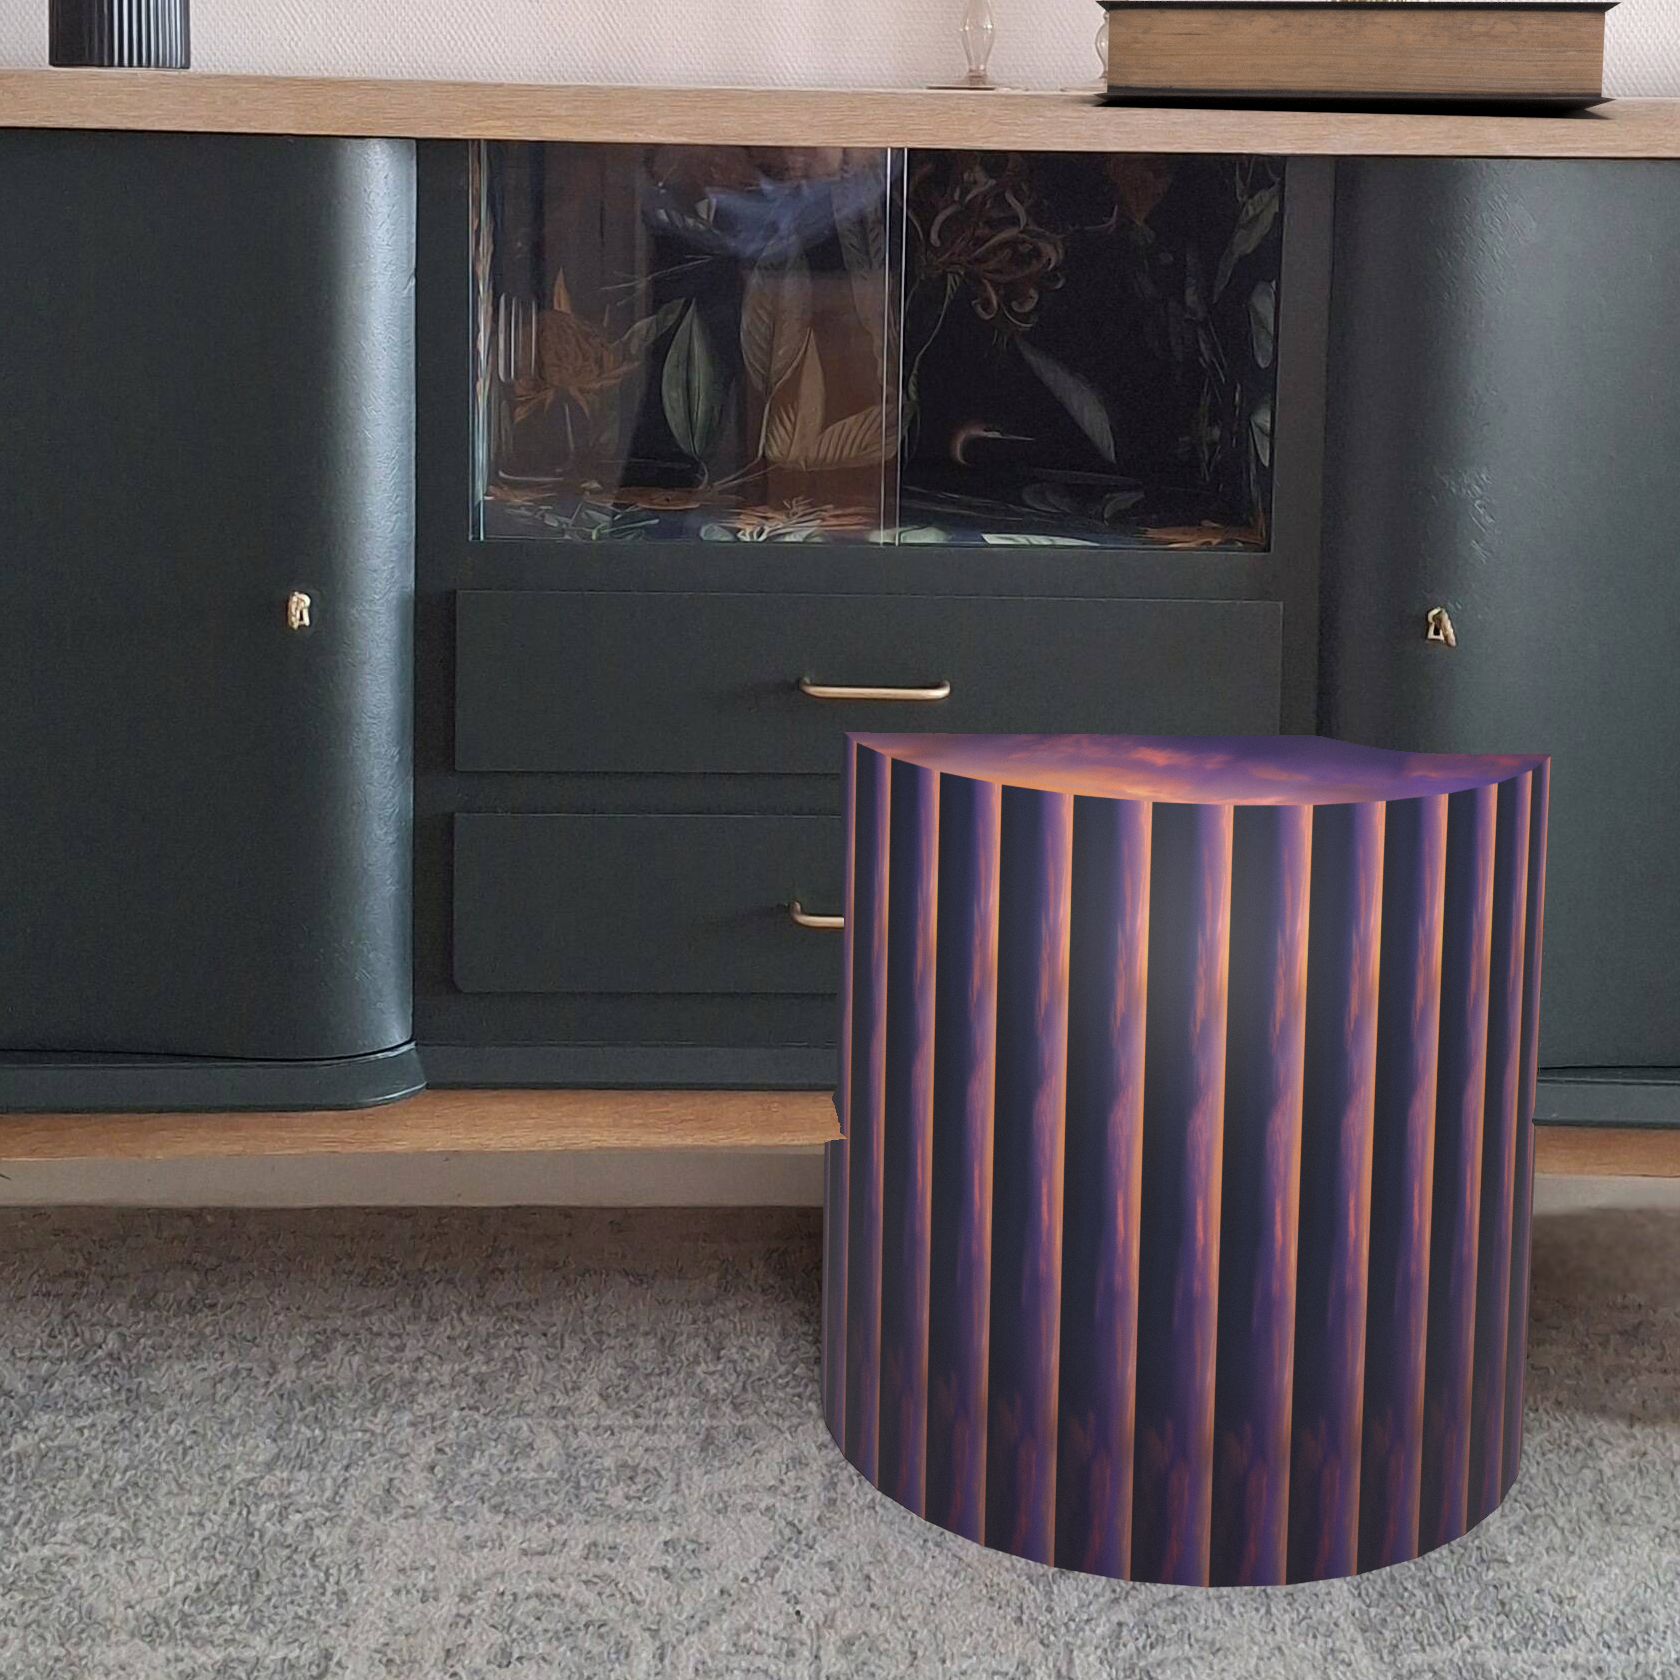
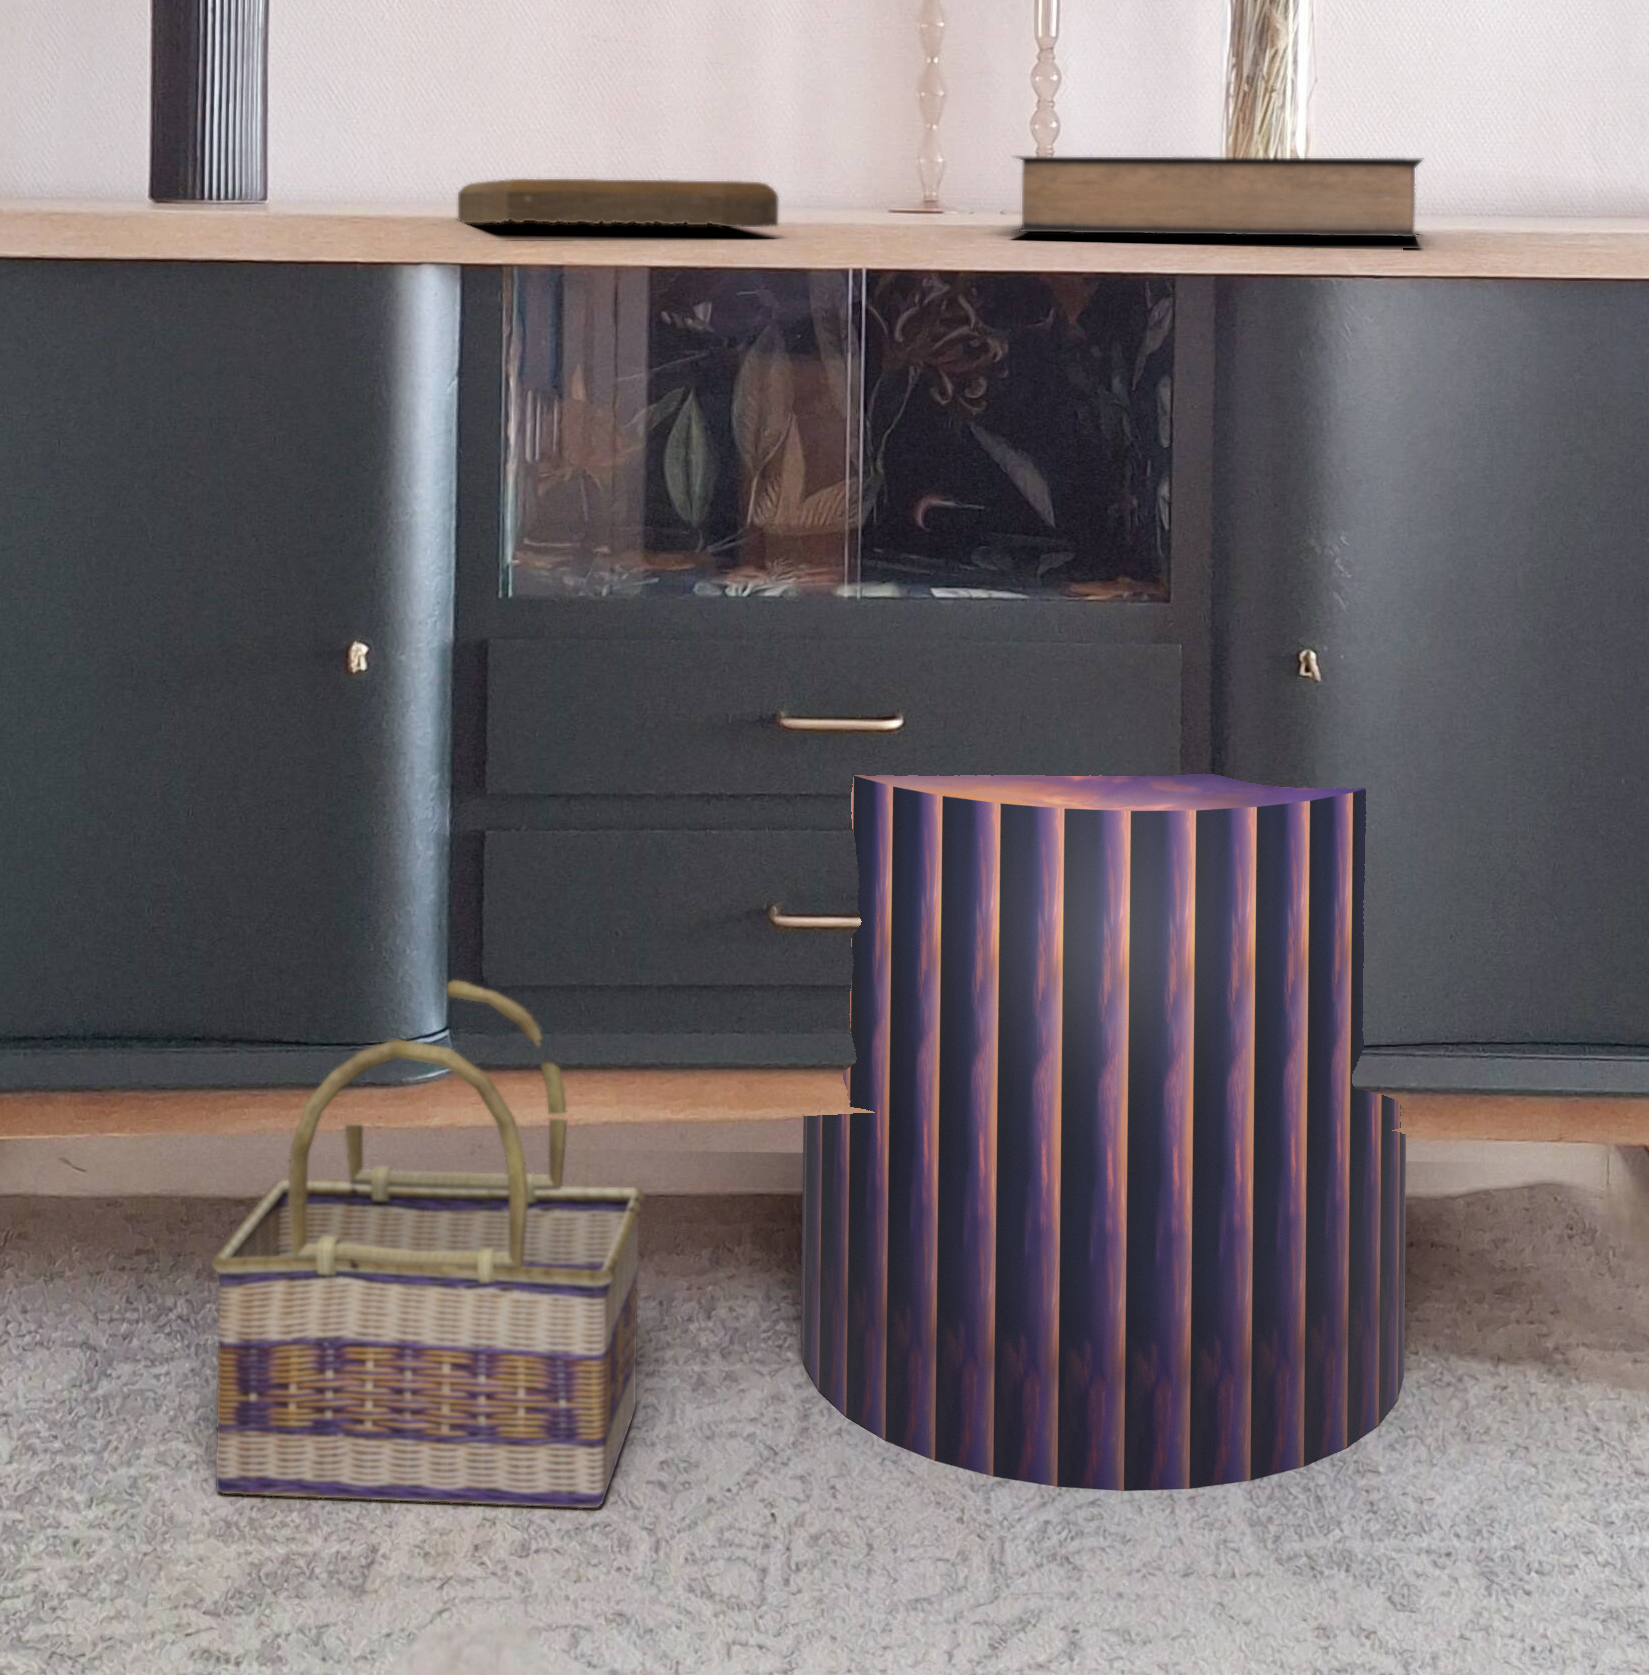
picture frame: none [406,22,805,99] -> present [458,179,779,227]
basket: none [131,990,643,1605] -> present [212,980,645,1508]

